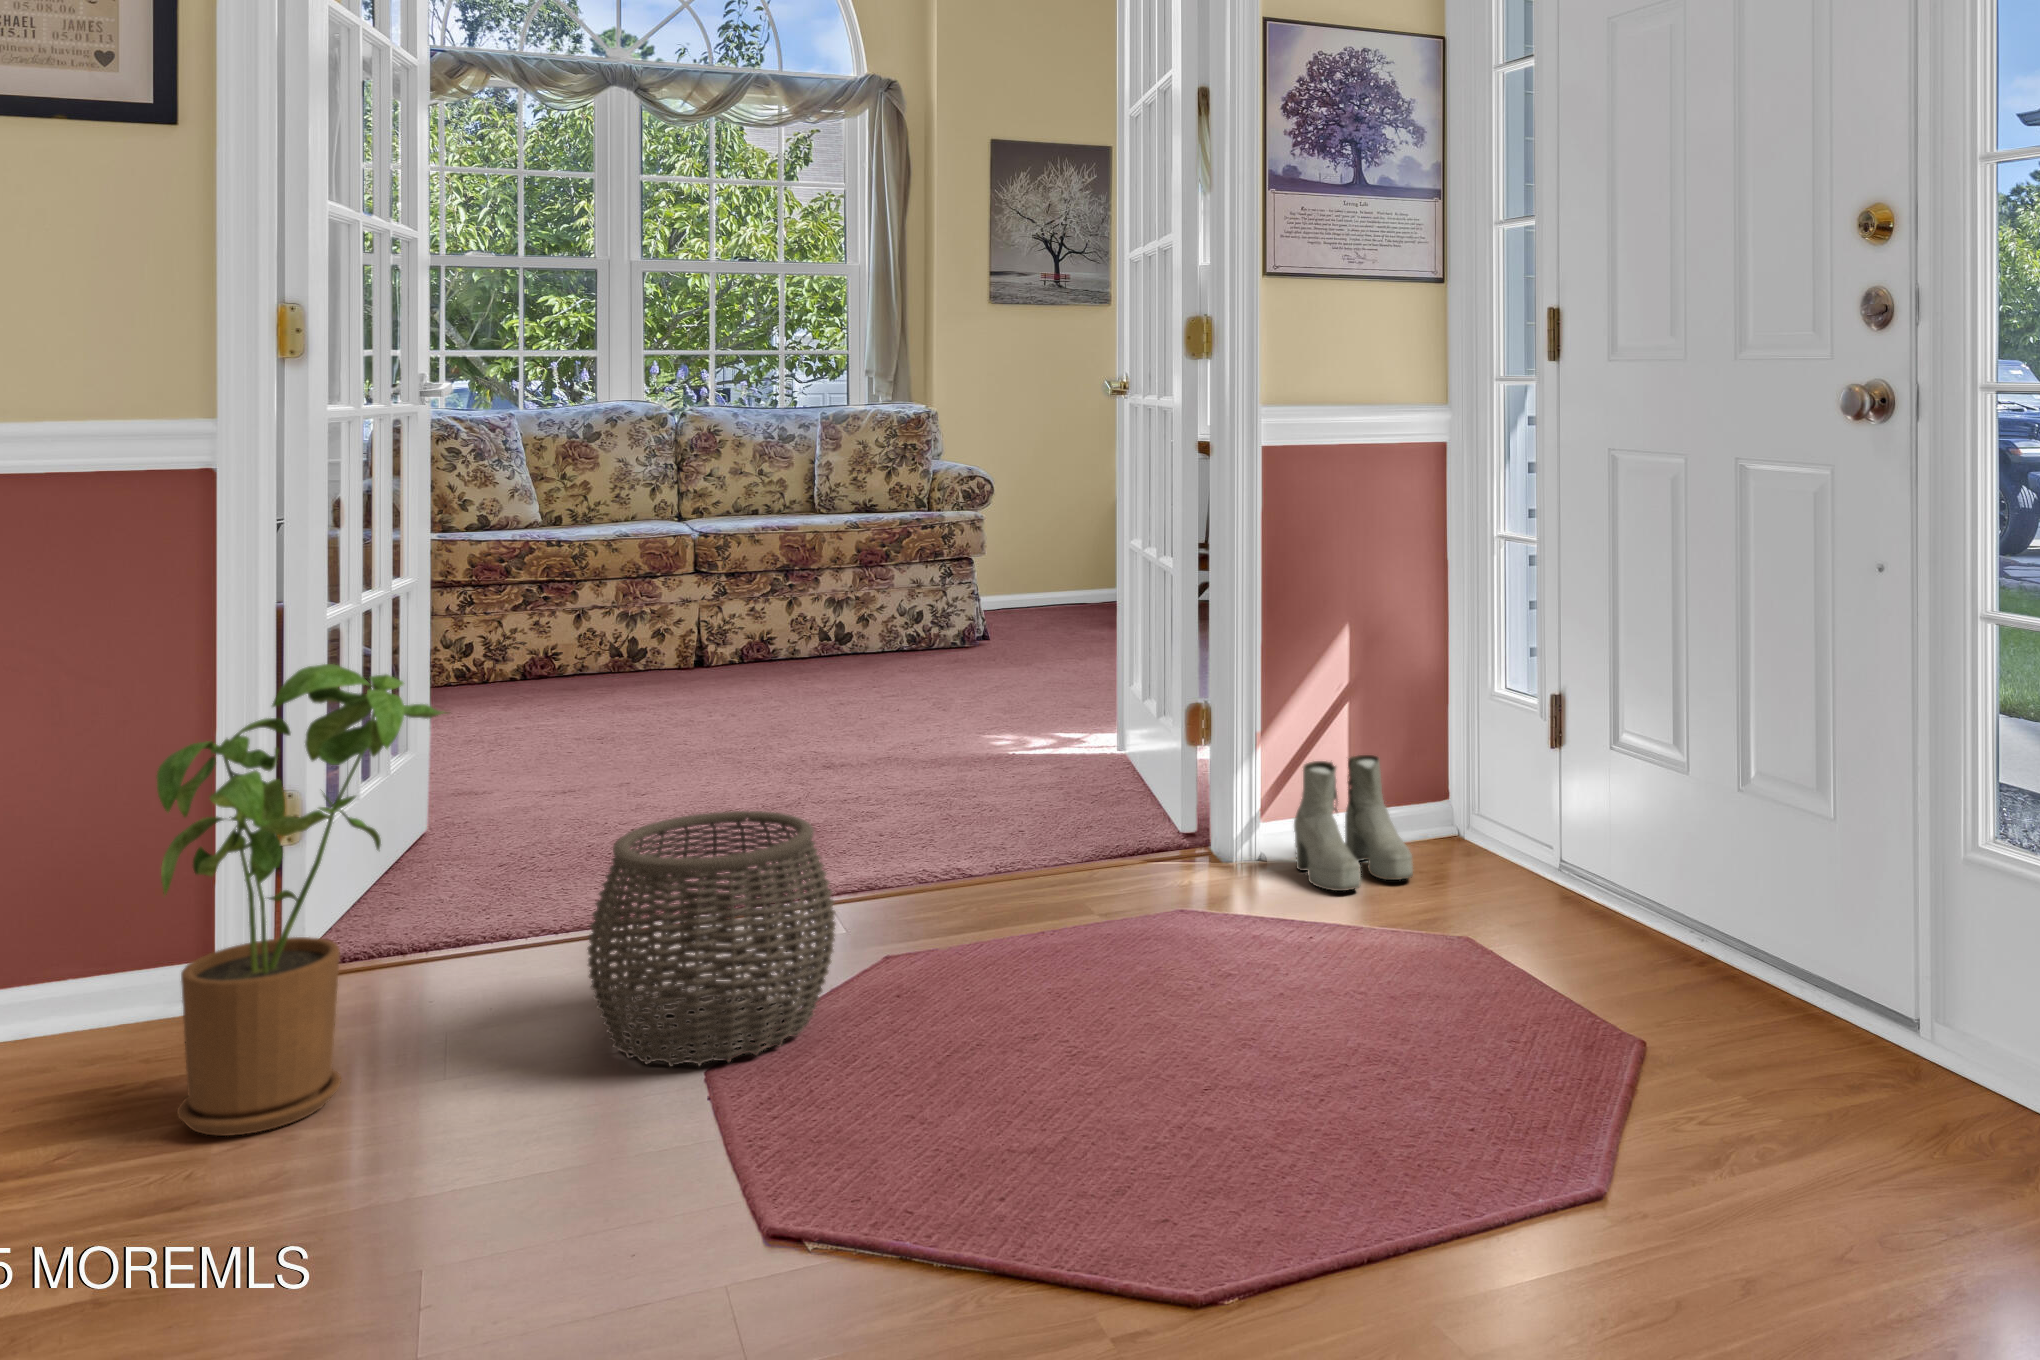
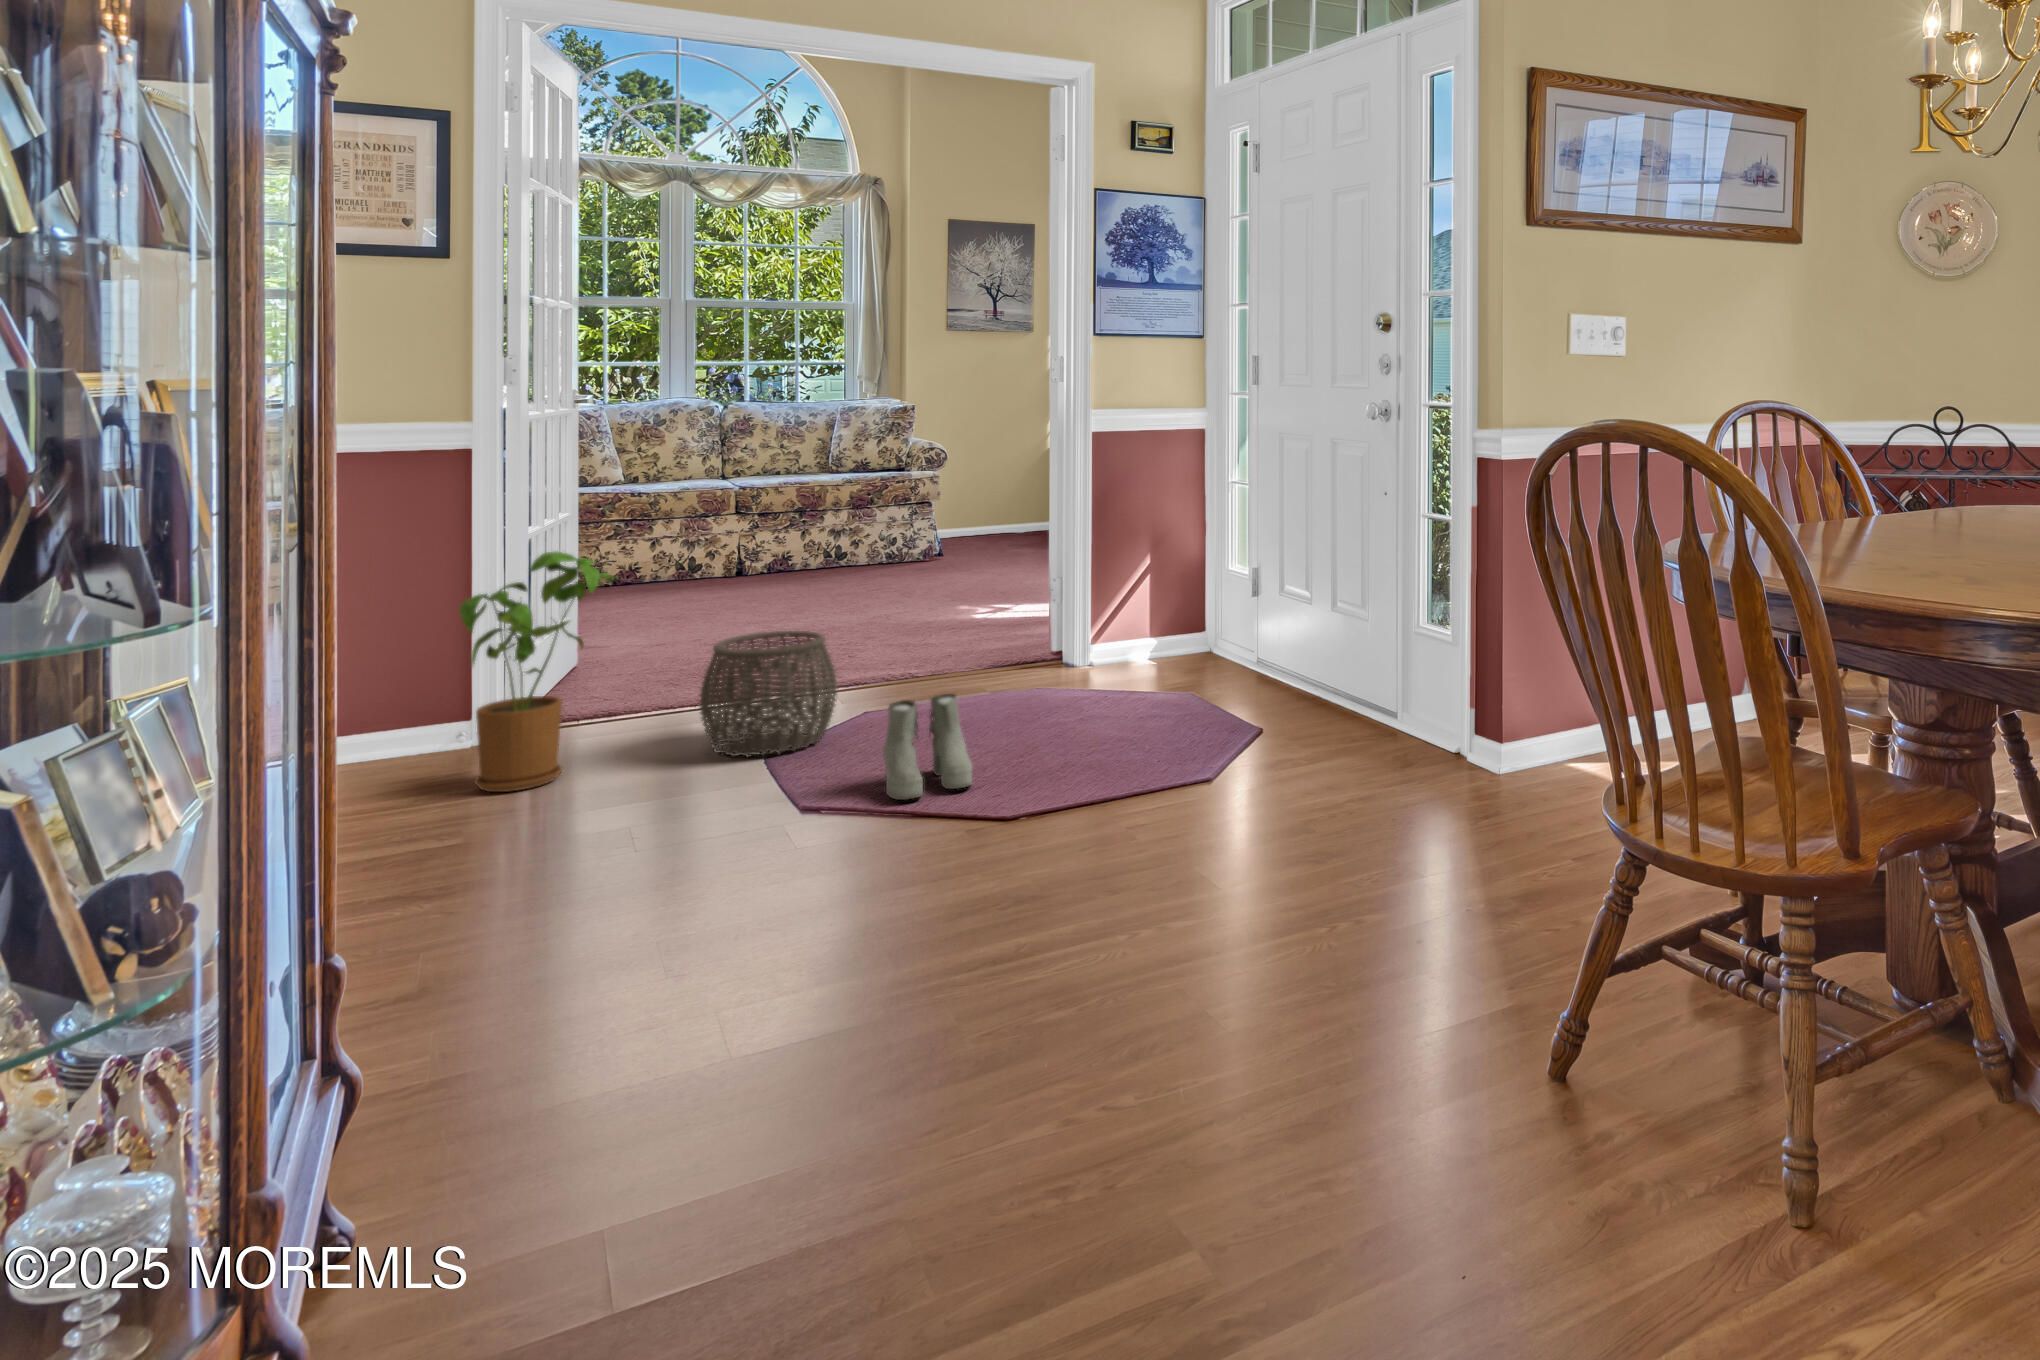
boots: present [1294,755,1413,891] -> present [883,694,973,800]

